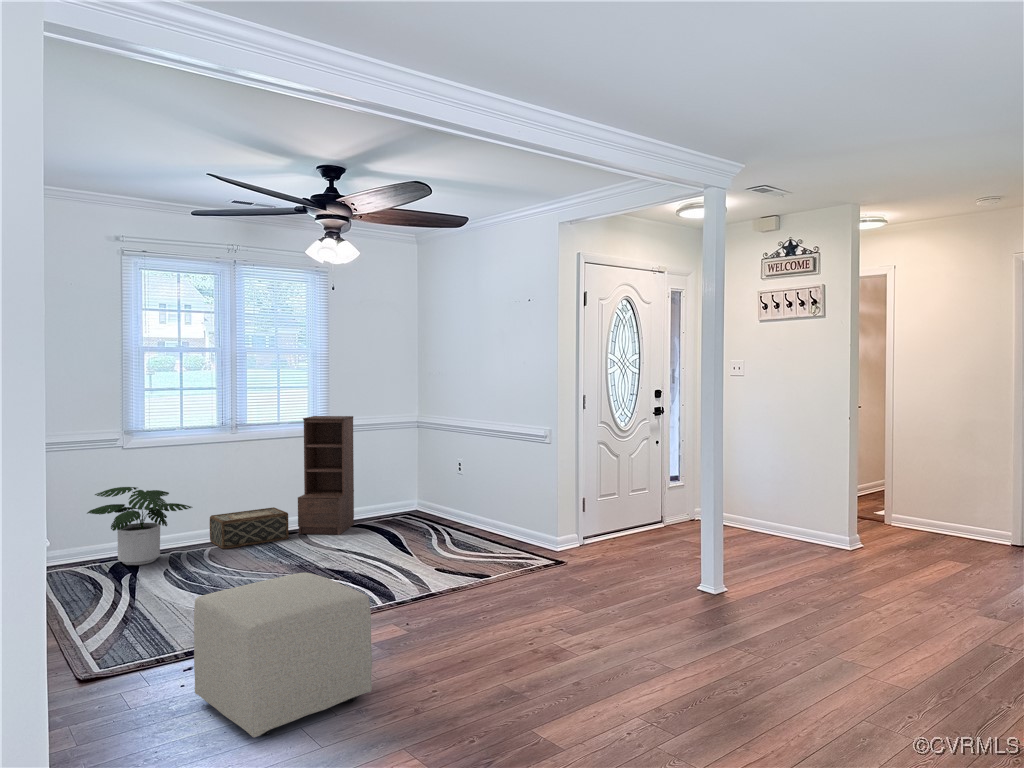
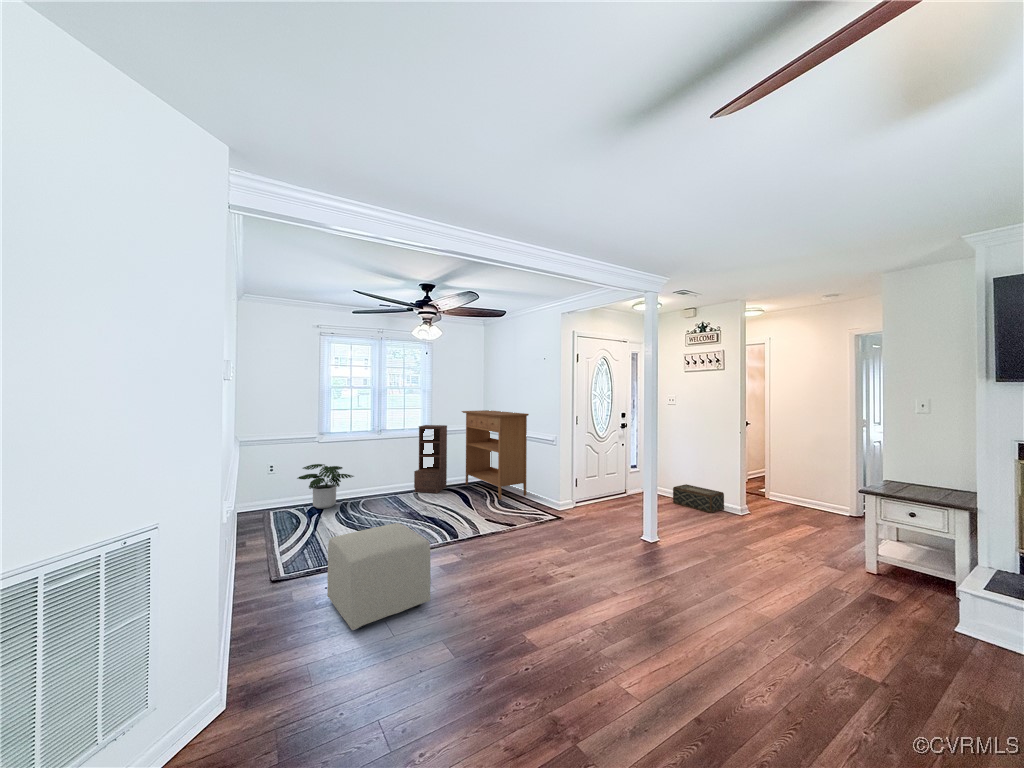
console table: none [378,389,500,541] -> present [462,410,529,500]
woven basket: present [210,507,289,549] -> present [673,484,724,513]

